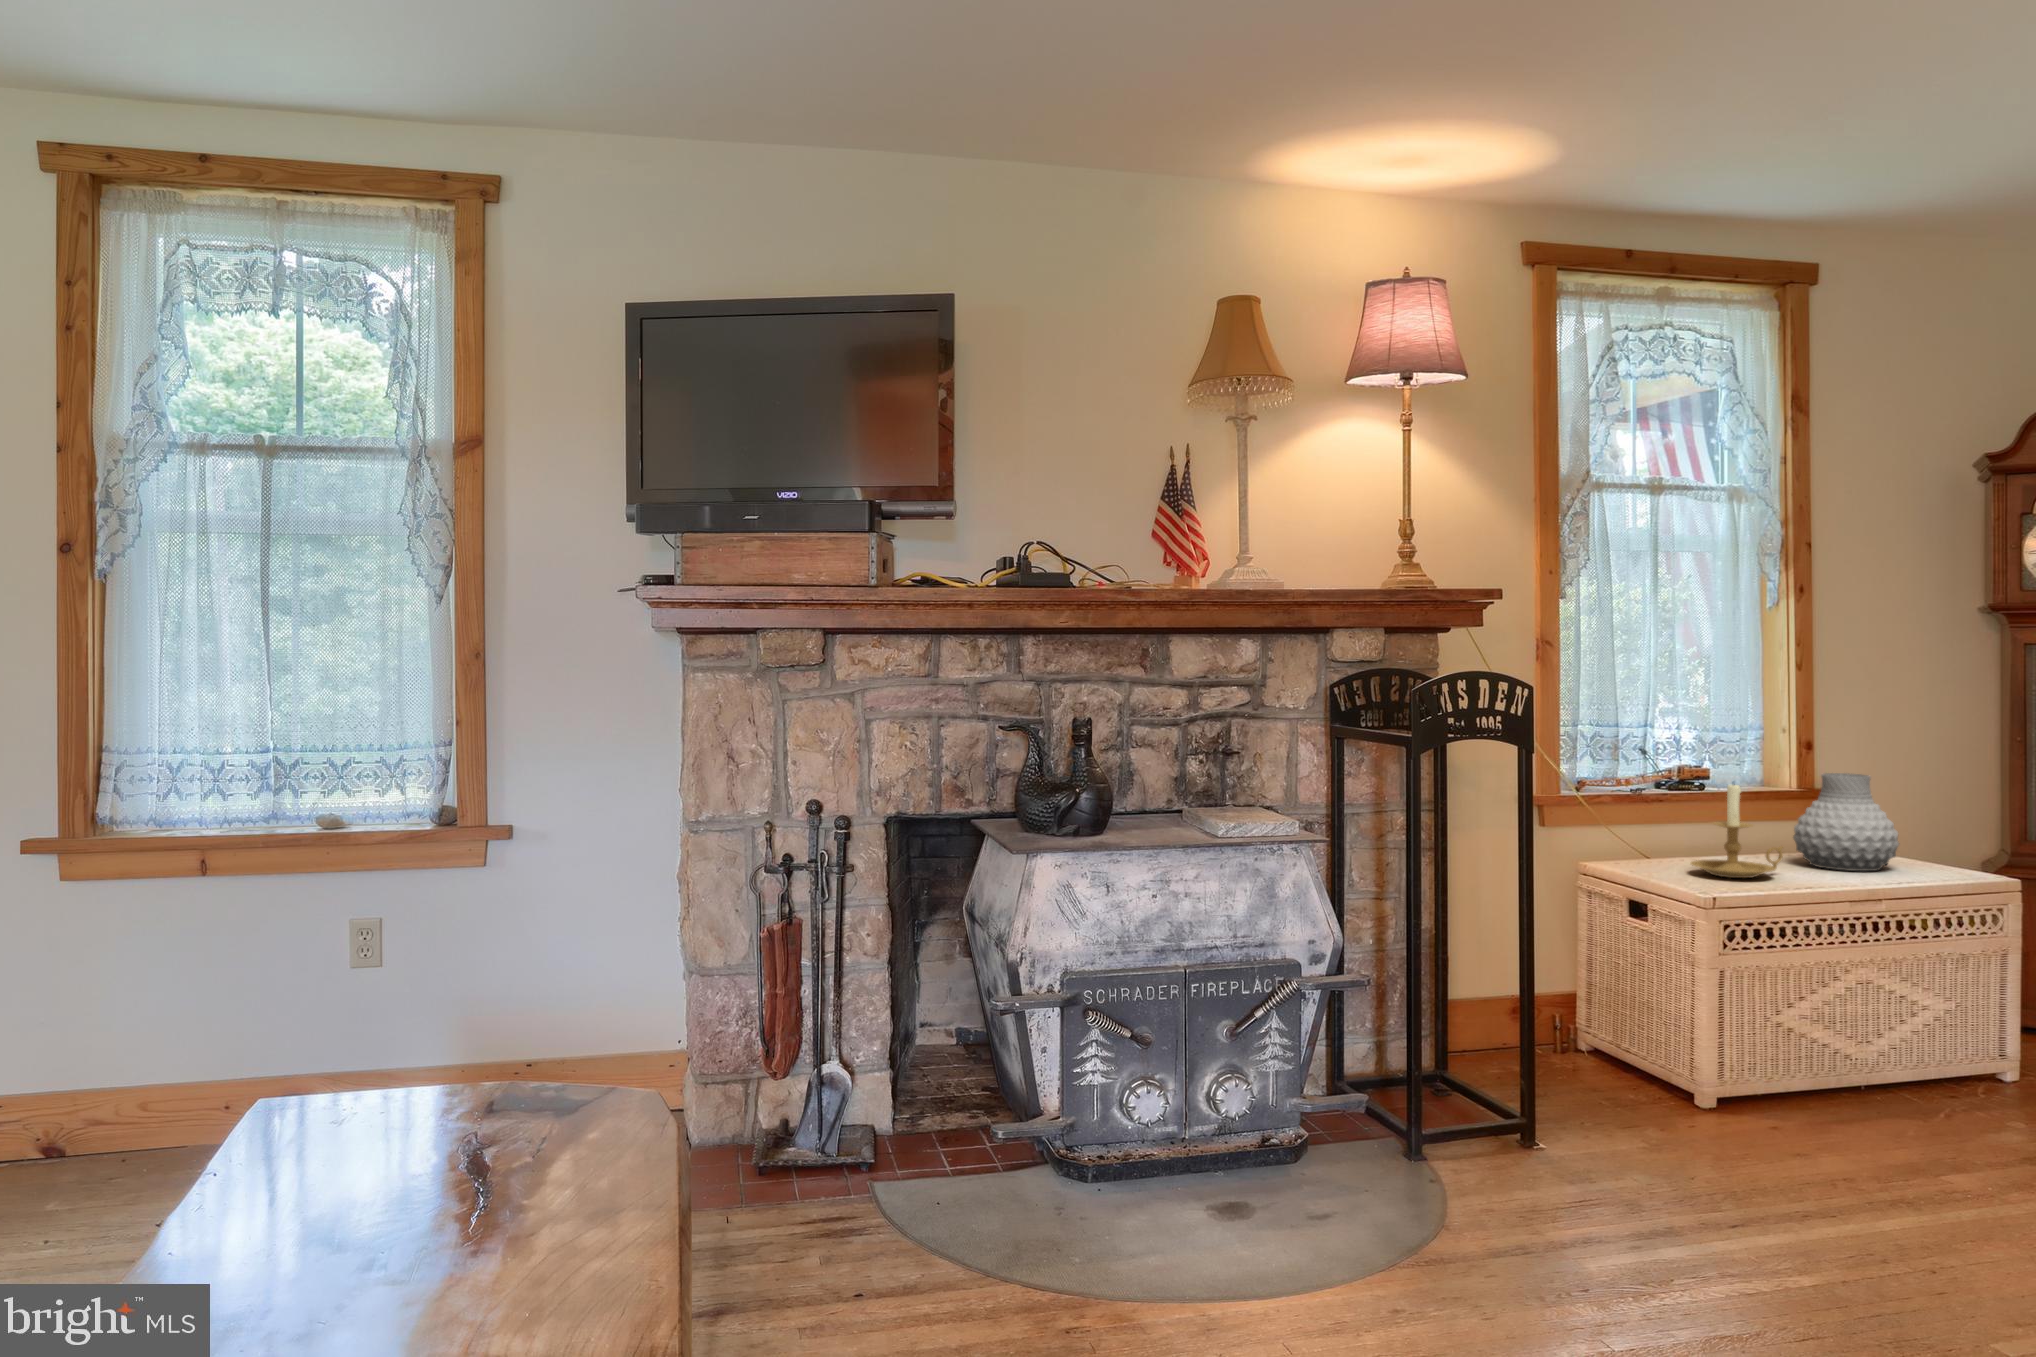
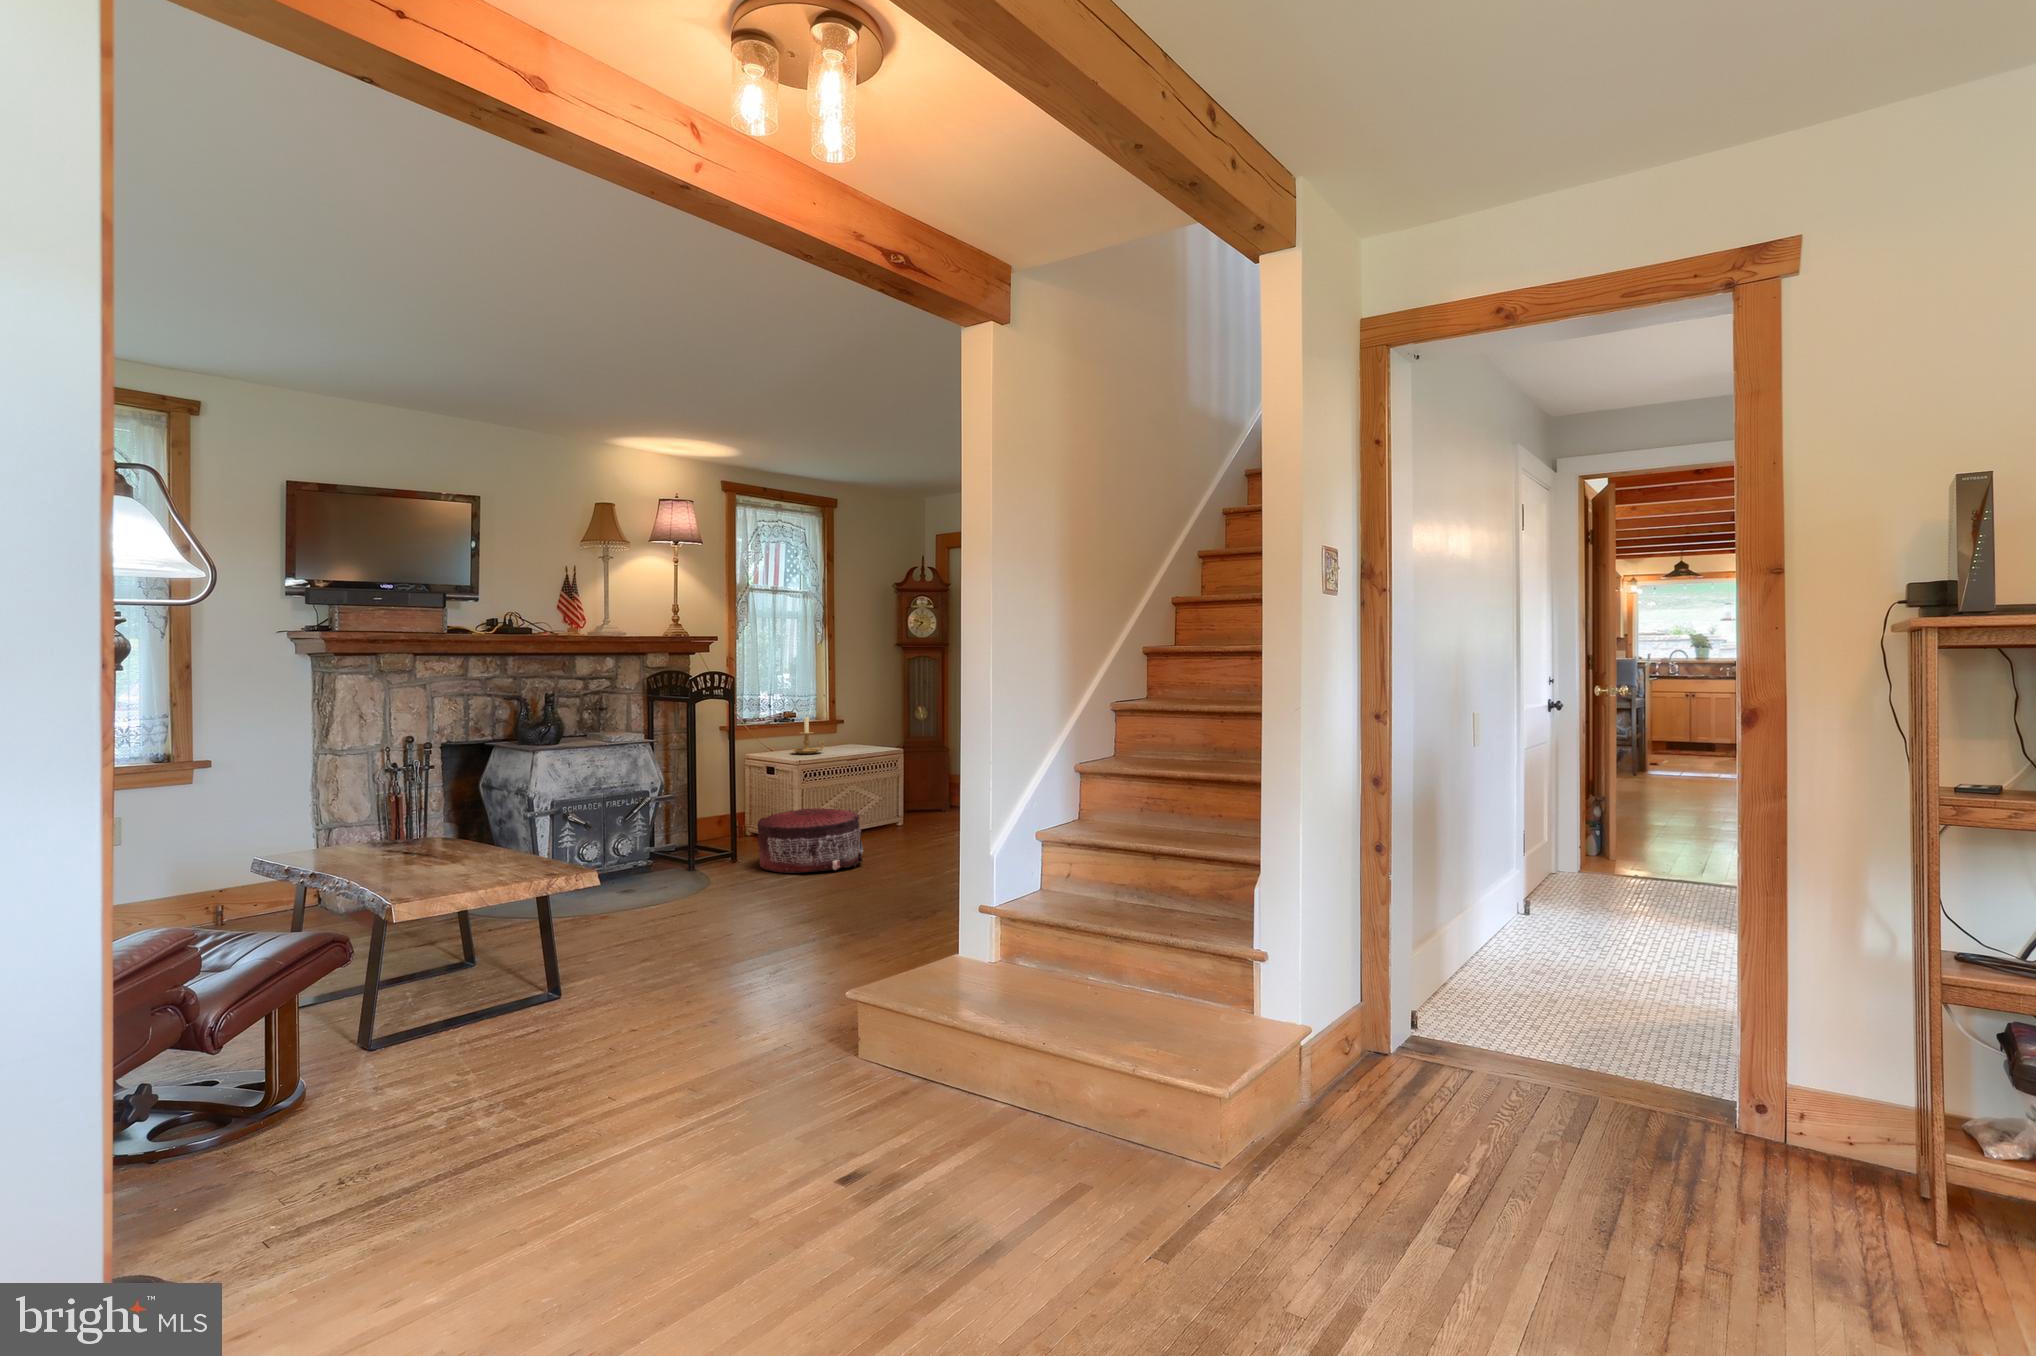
vase: present [1793,773,1899,871] -> none [829,711,865,749]
pouf: none [1587,1044,1923,1278] -> present [757,808,863,873]

